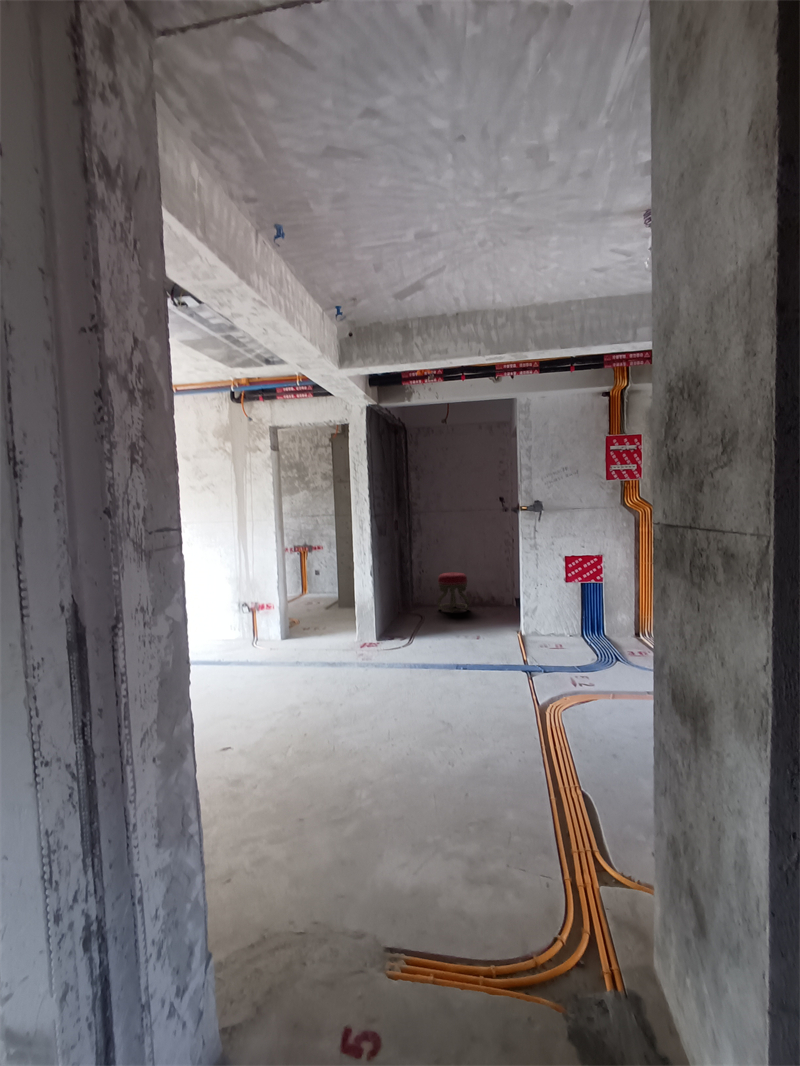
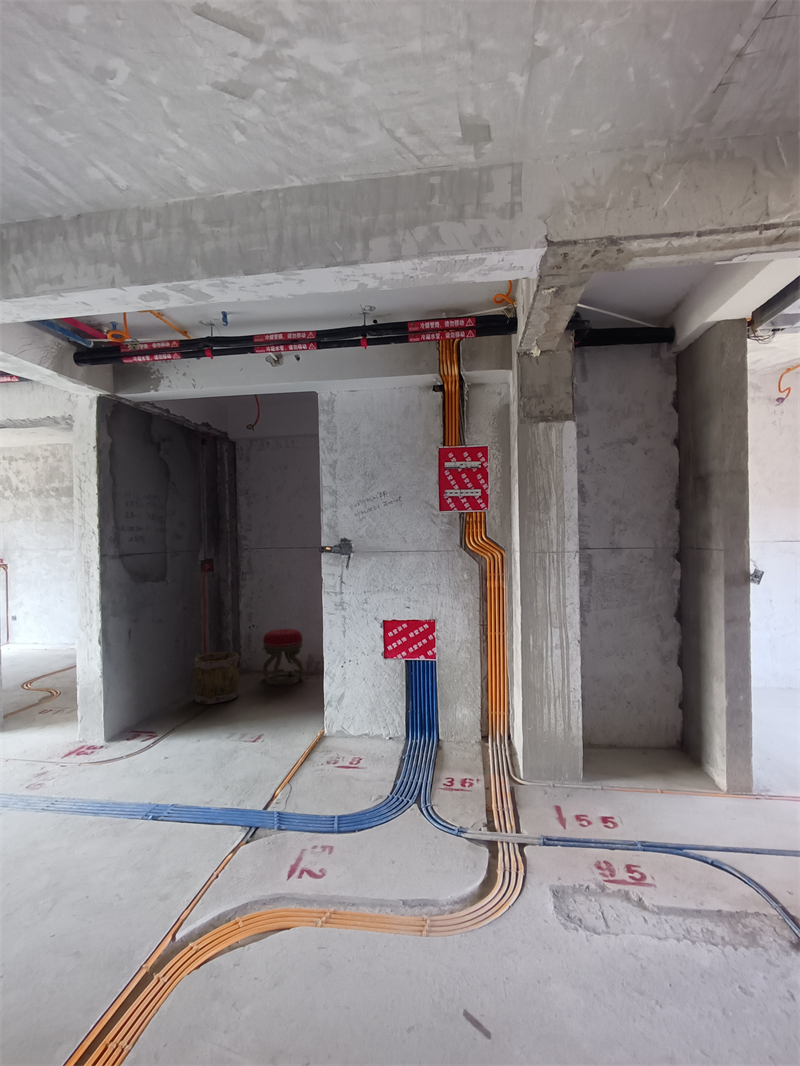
bucket: none [400,588,435,623] -> present [194,652,241,704]

